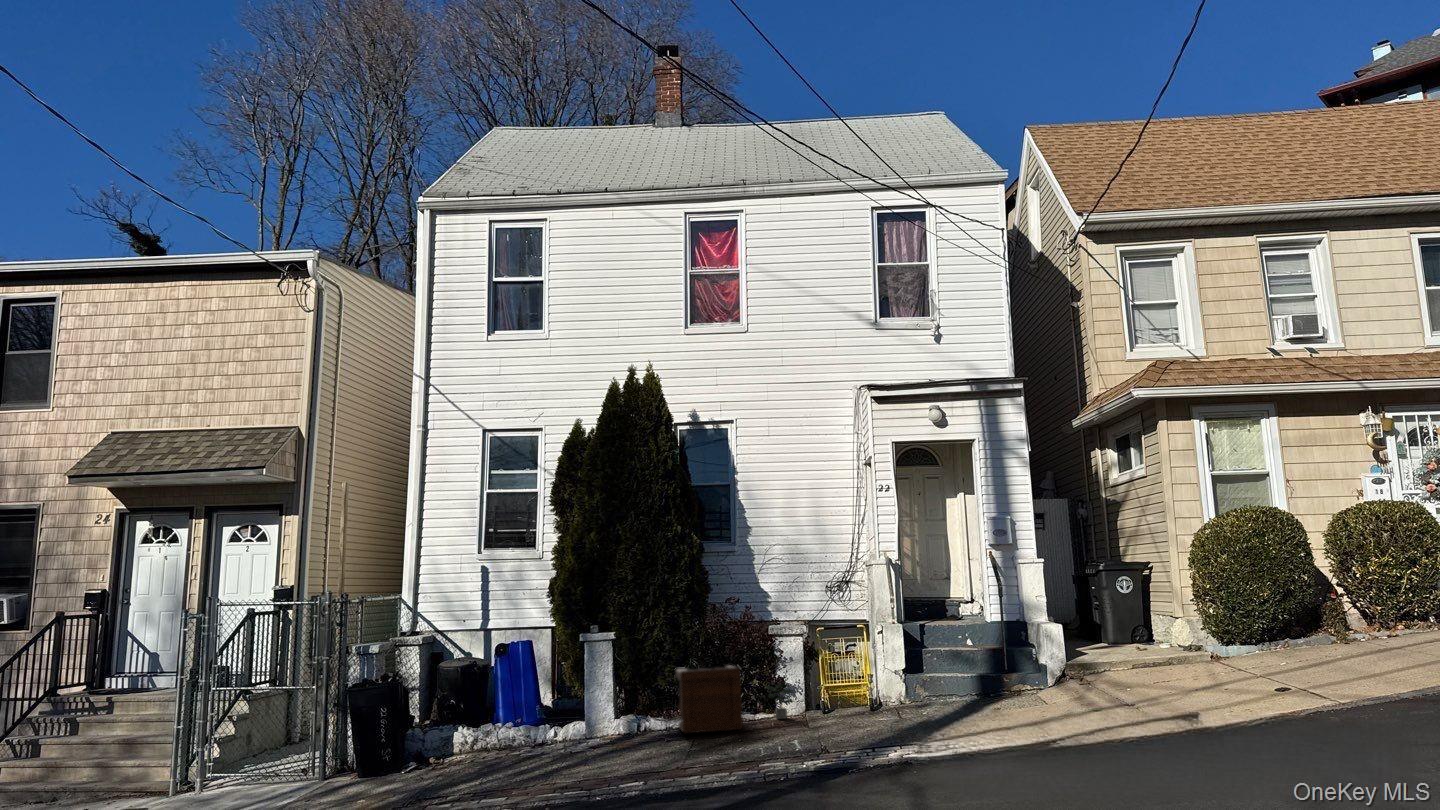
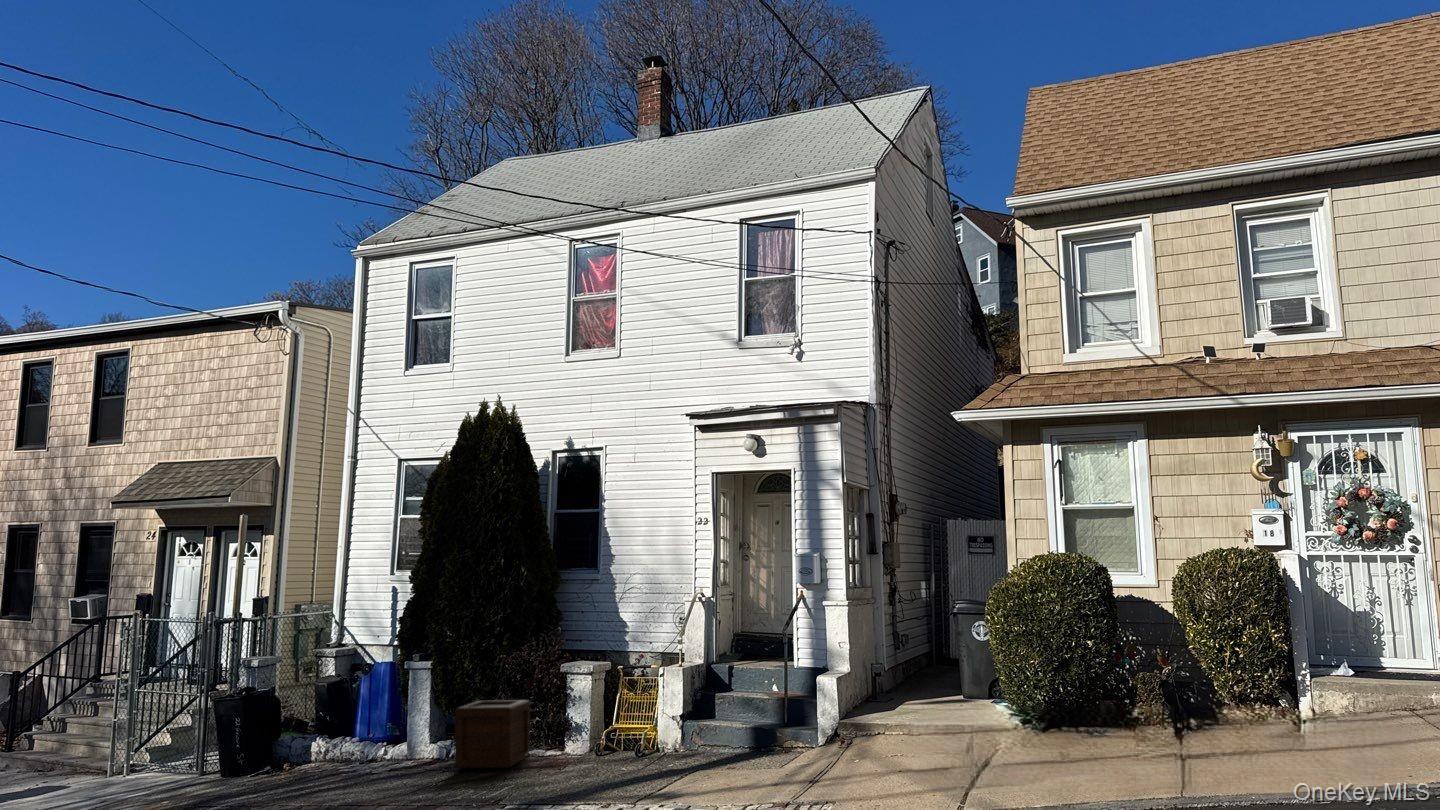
potted plant: present [766,684,794,719] -> none [546,721,575,758]

